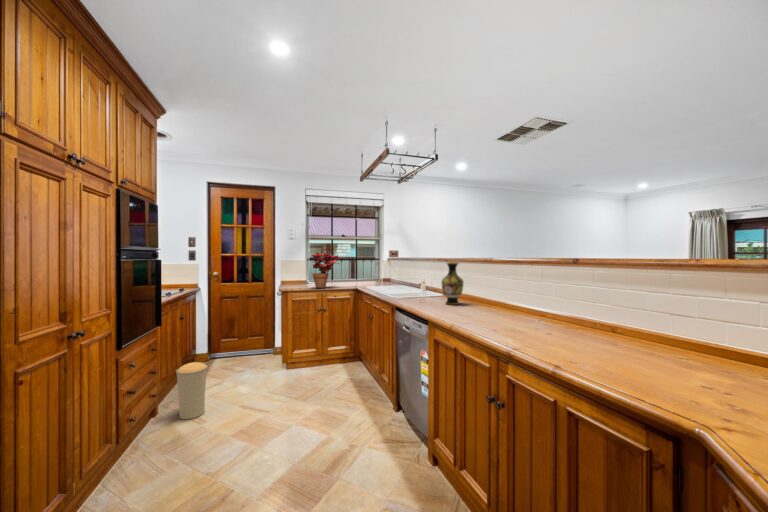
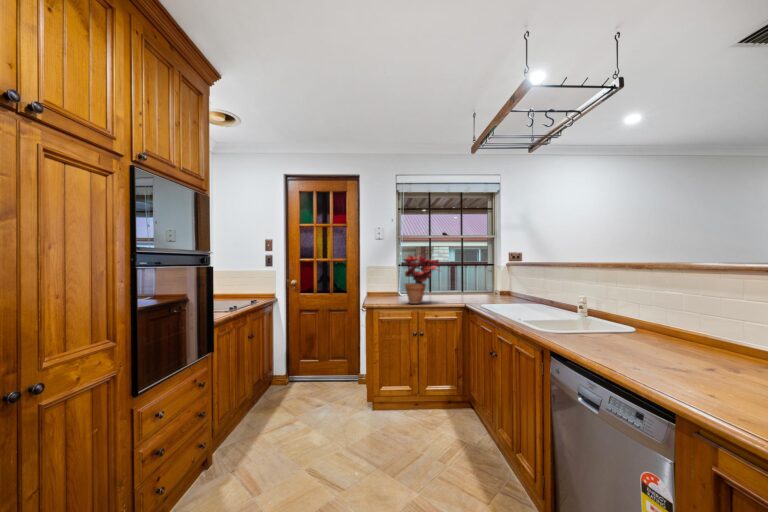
vase: present [442,262,463,305] -> none [656,269,717,359]
trash can: present [176,362,208,420] -> none [226,402,266,484]

